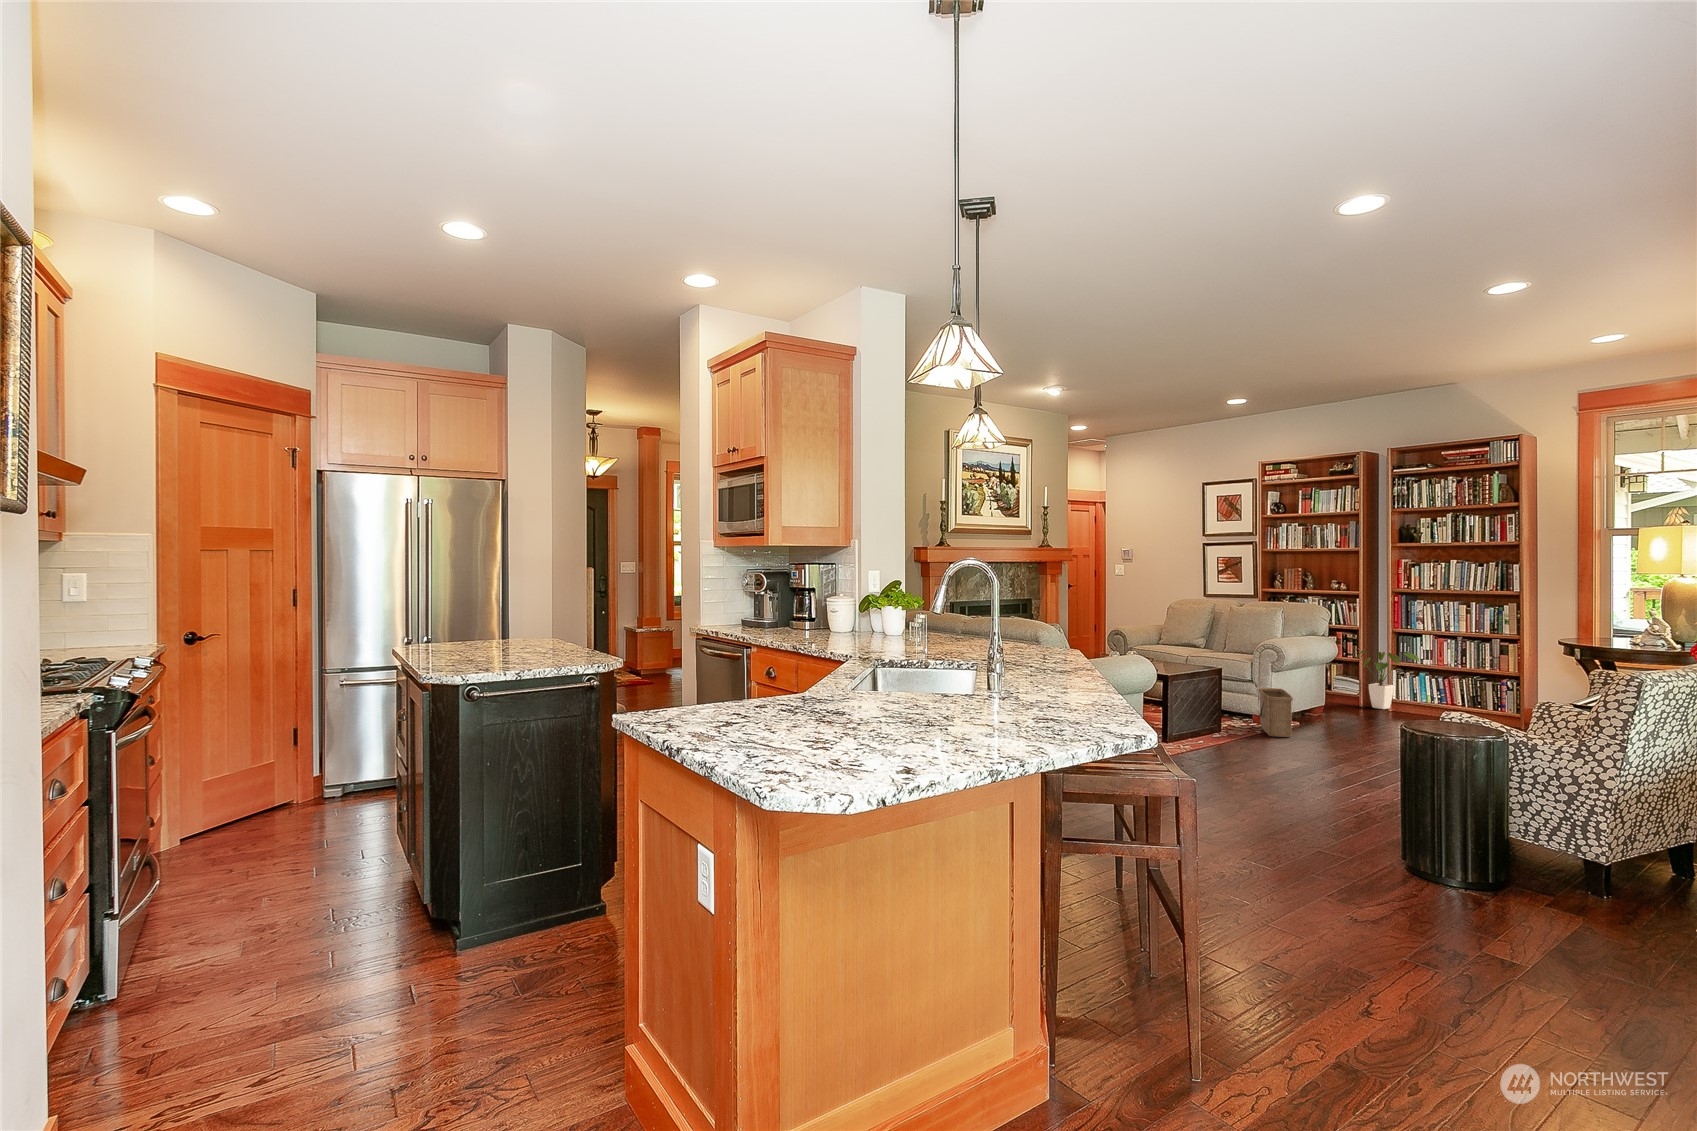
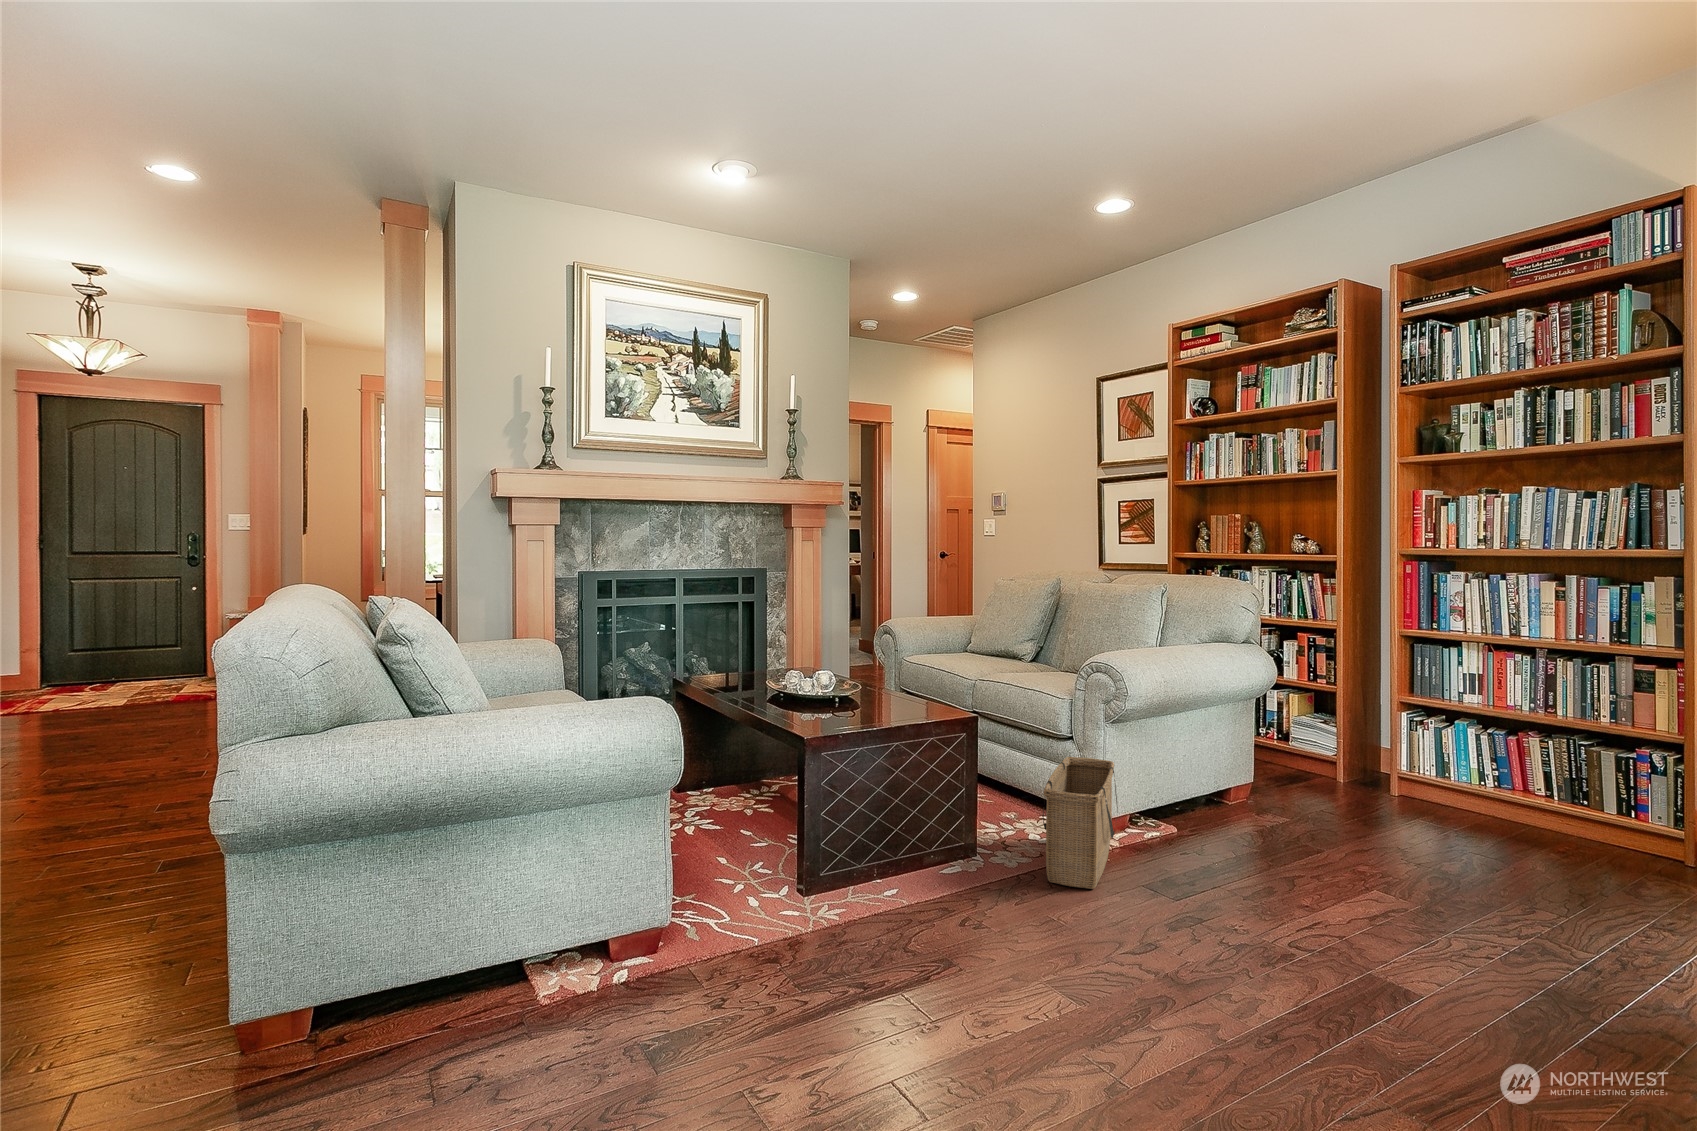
house plant: present [1357,650,1419,709] -> none [1318,672,1451,794]

